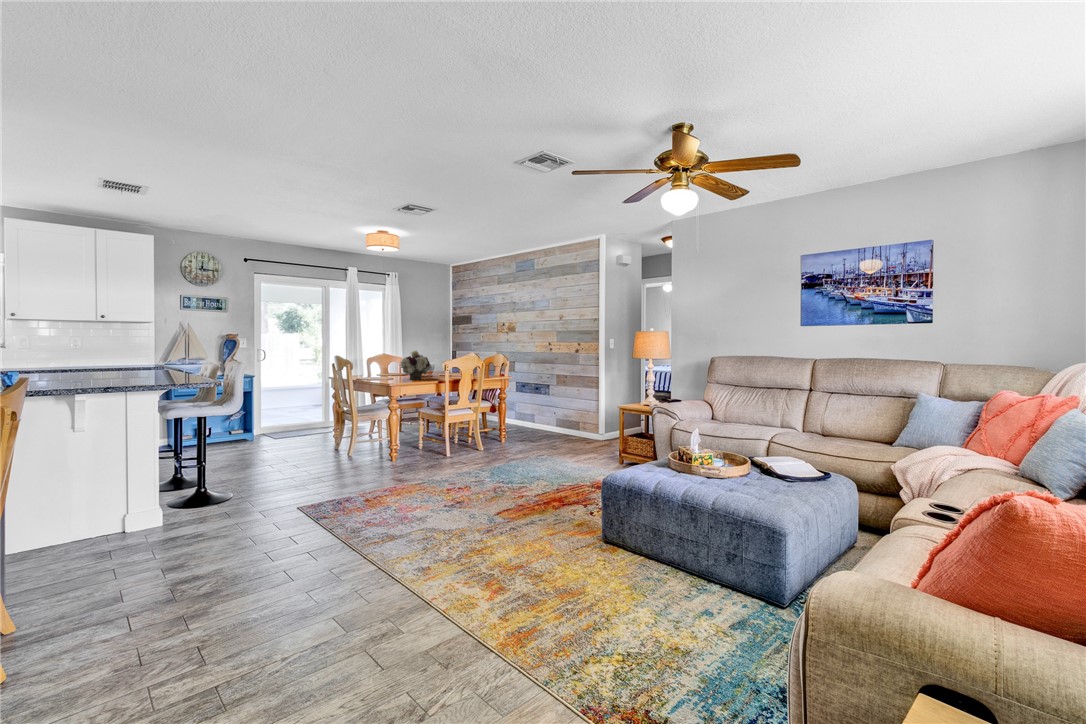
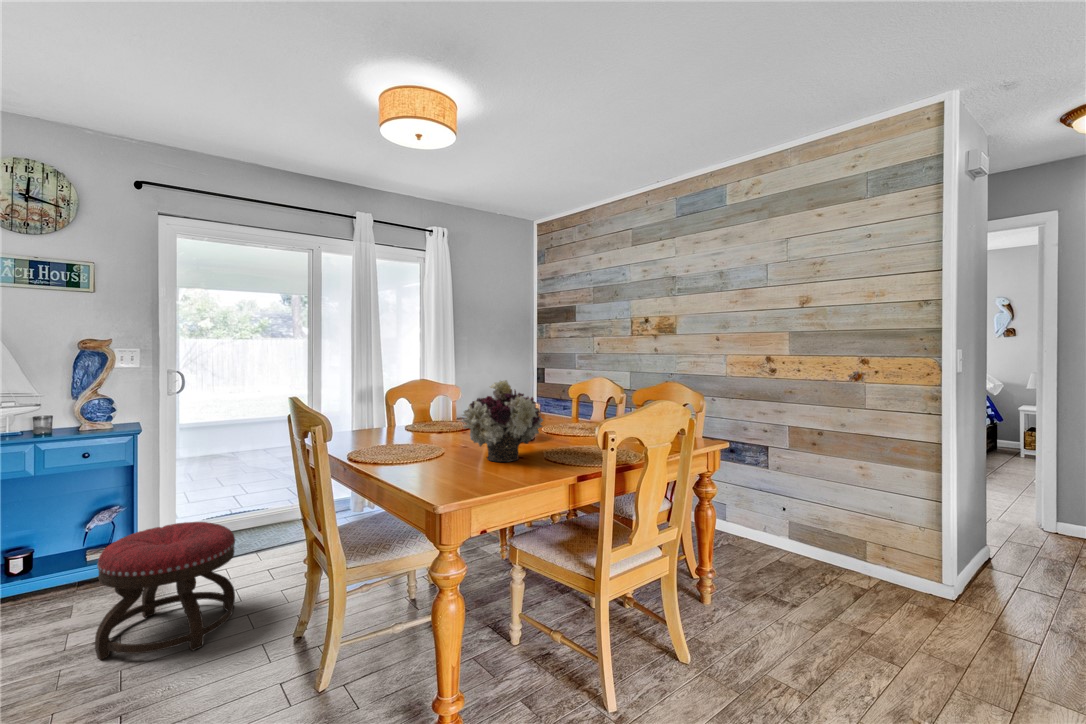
ottoman: none [260,410,309,454] -> present [95,522,235,660]

